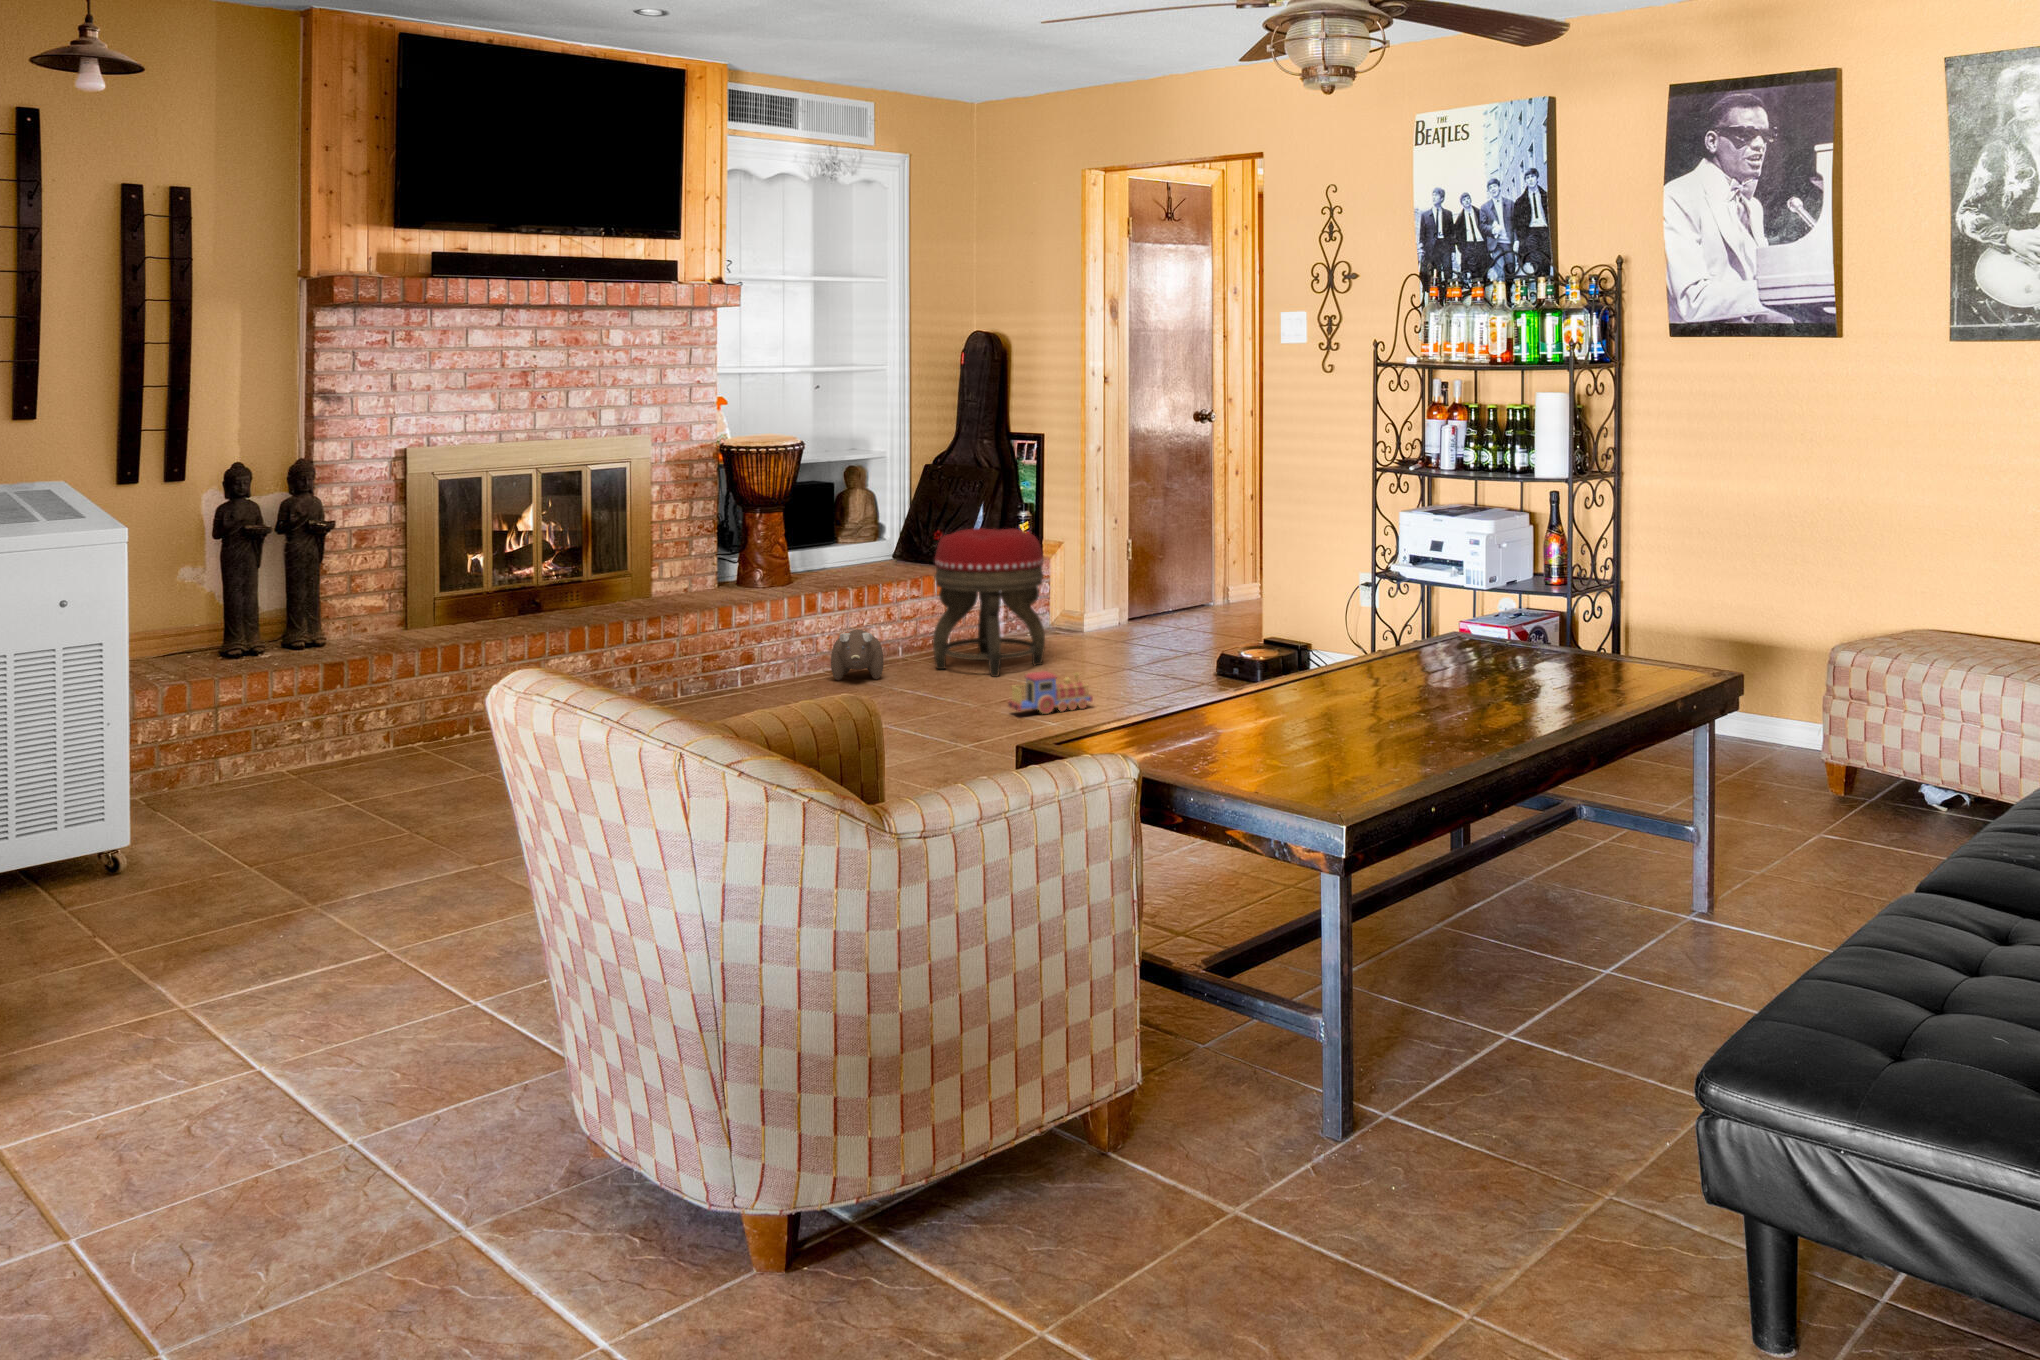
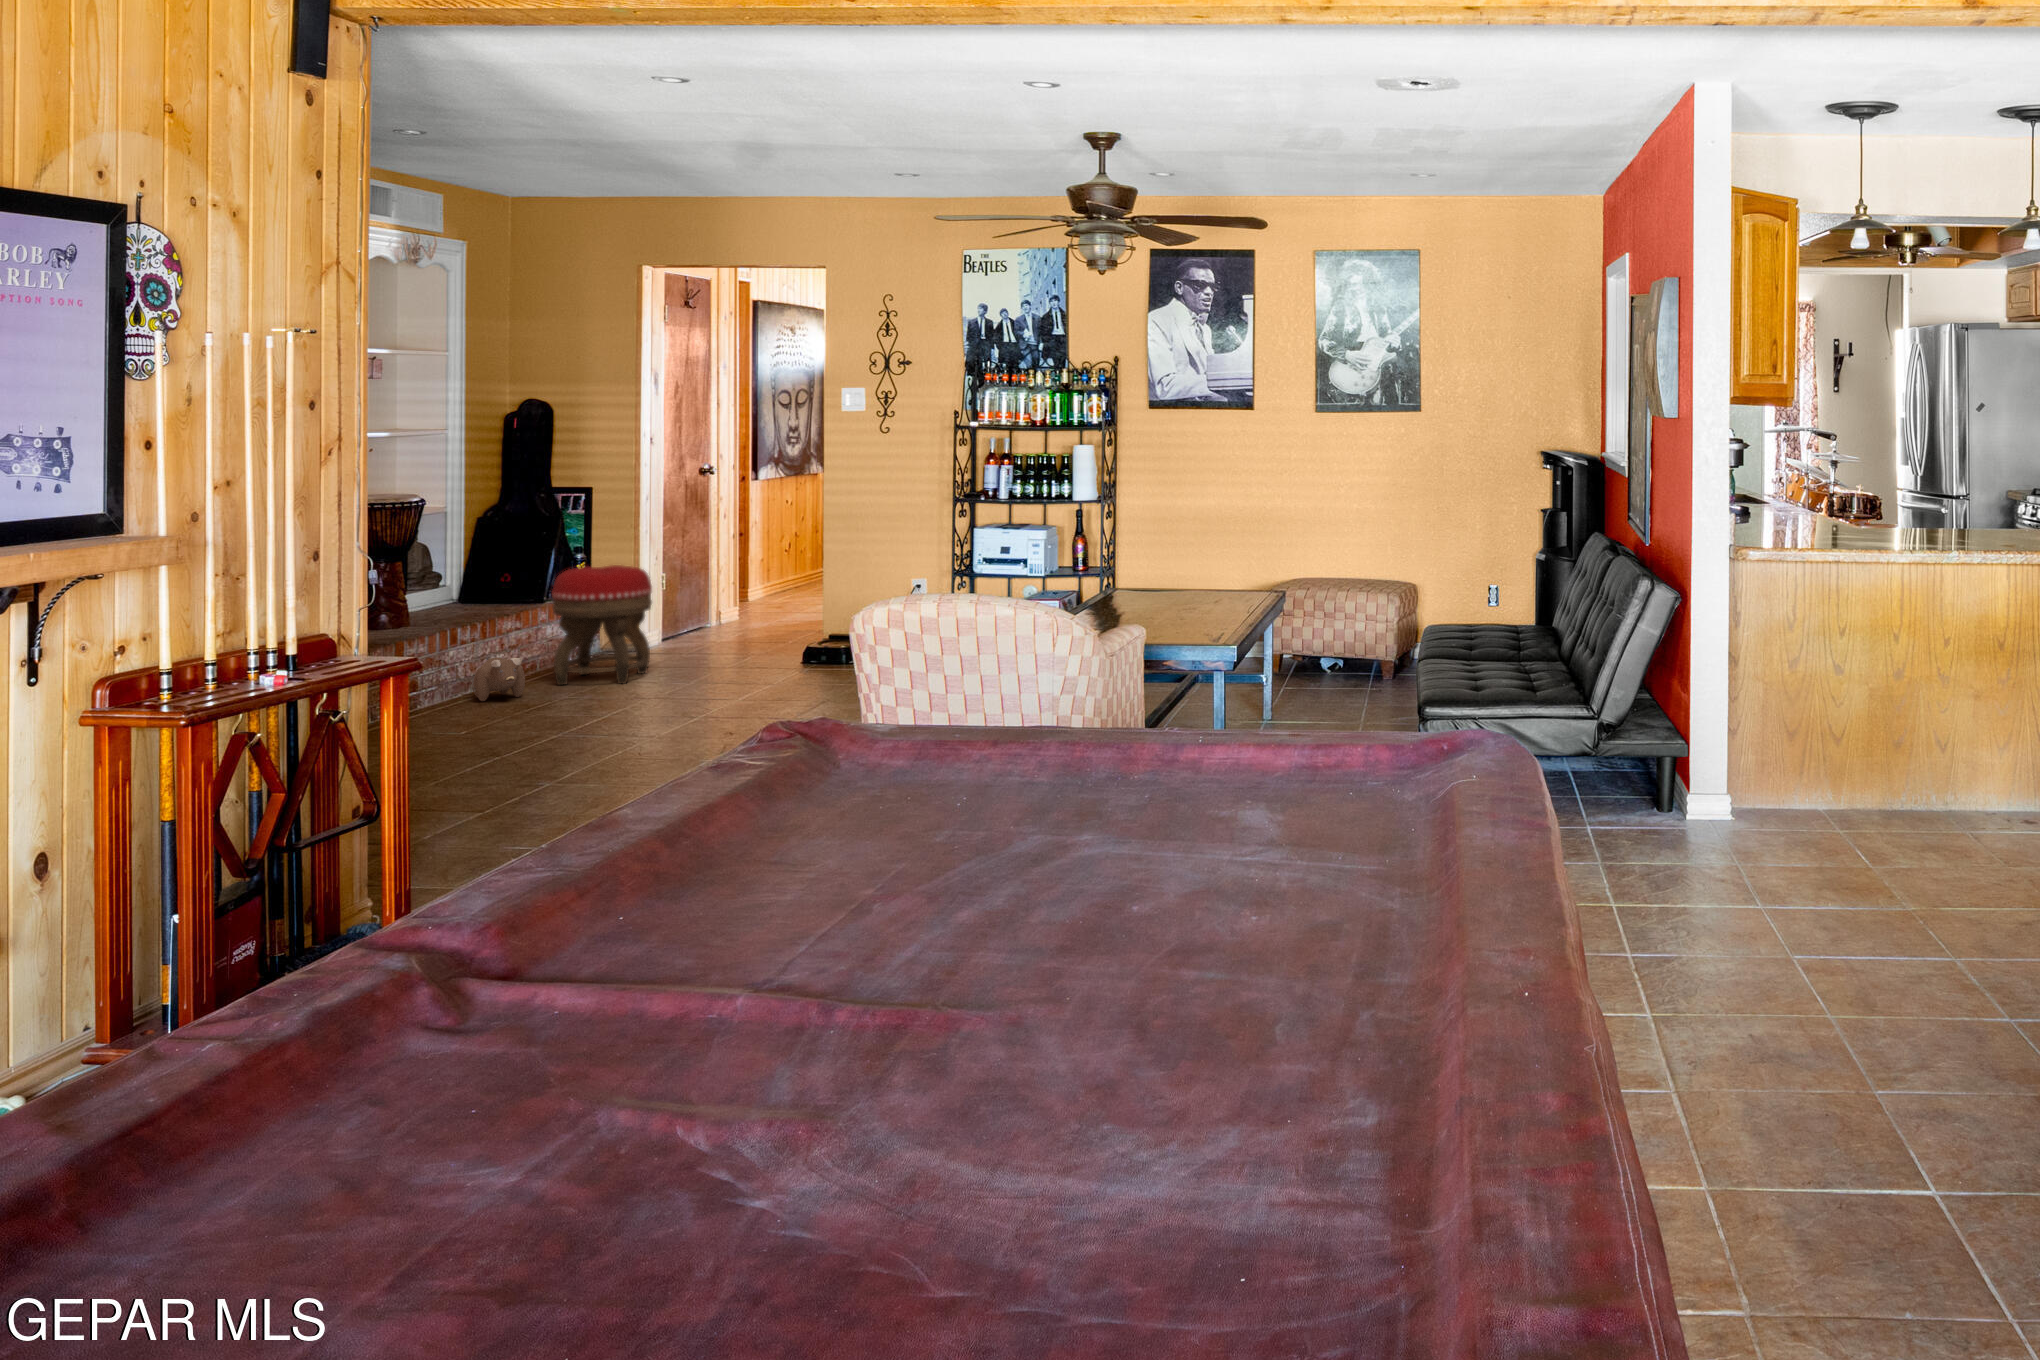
toy train: present [1008,671,1093,714] -> none [690,665,751,697]

